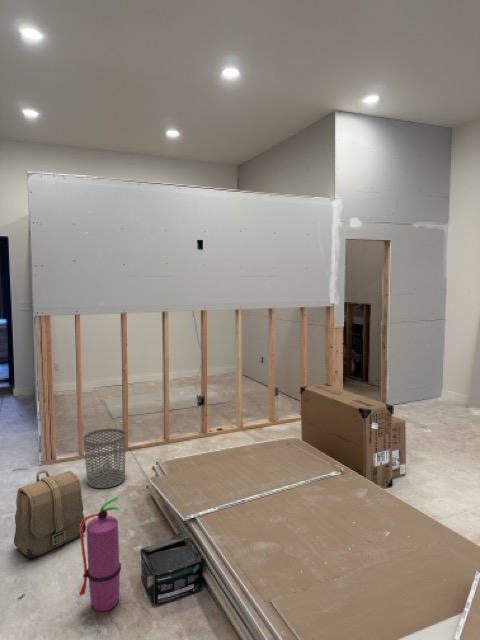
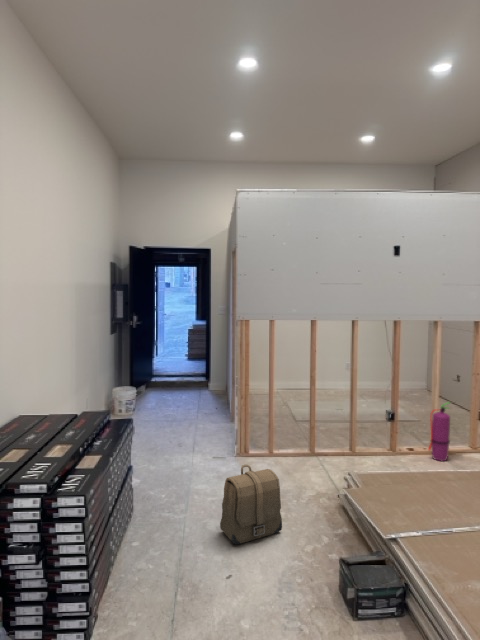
waste bin: present [84,429,126,488] -> none [277,433,317,491]
fire extinguisher: present [80,497,121,611] -> present [428,403,450,461]

